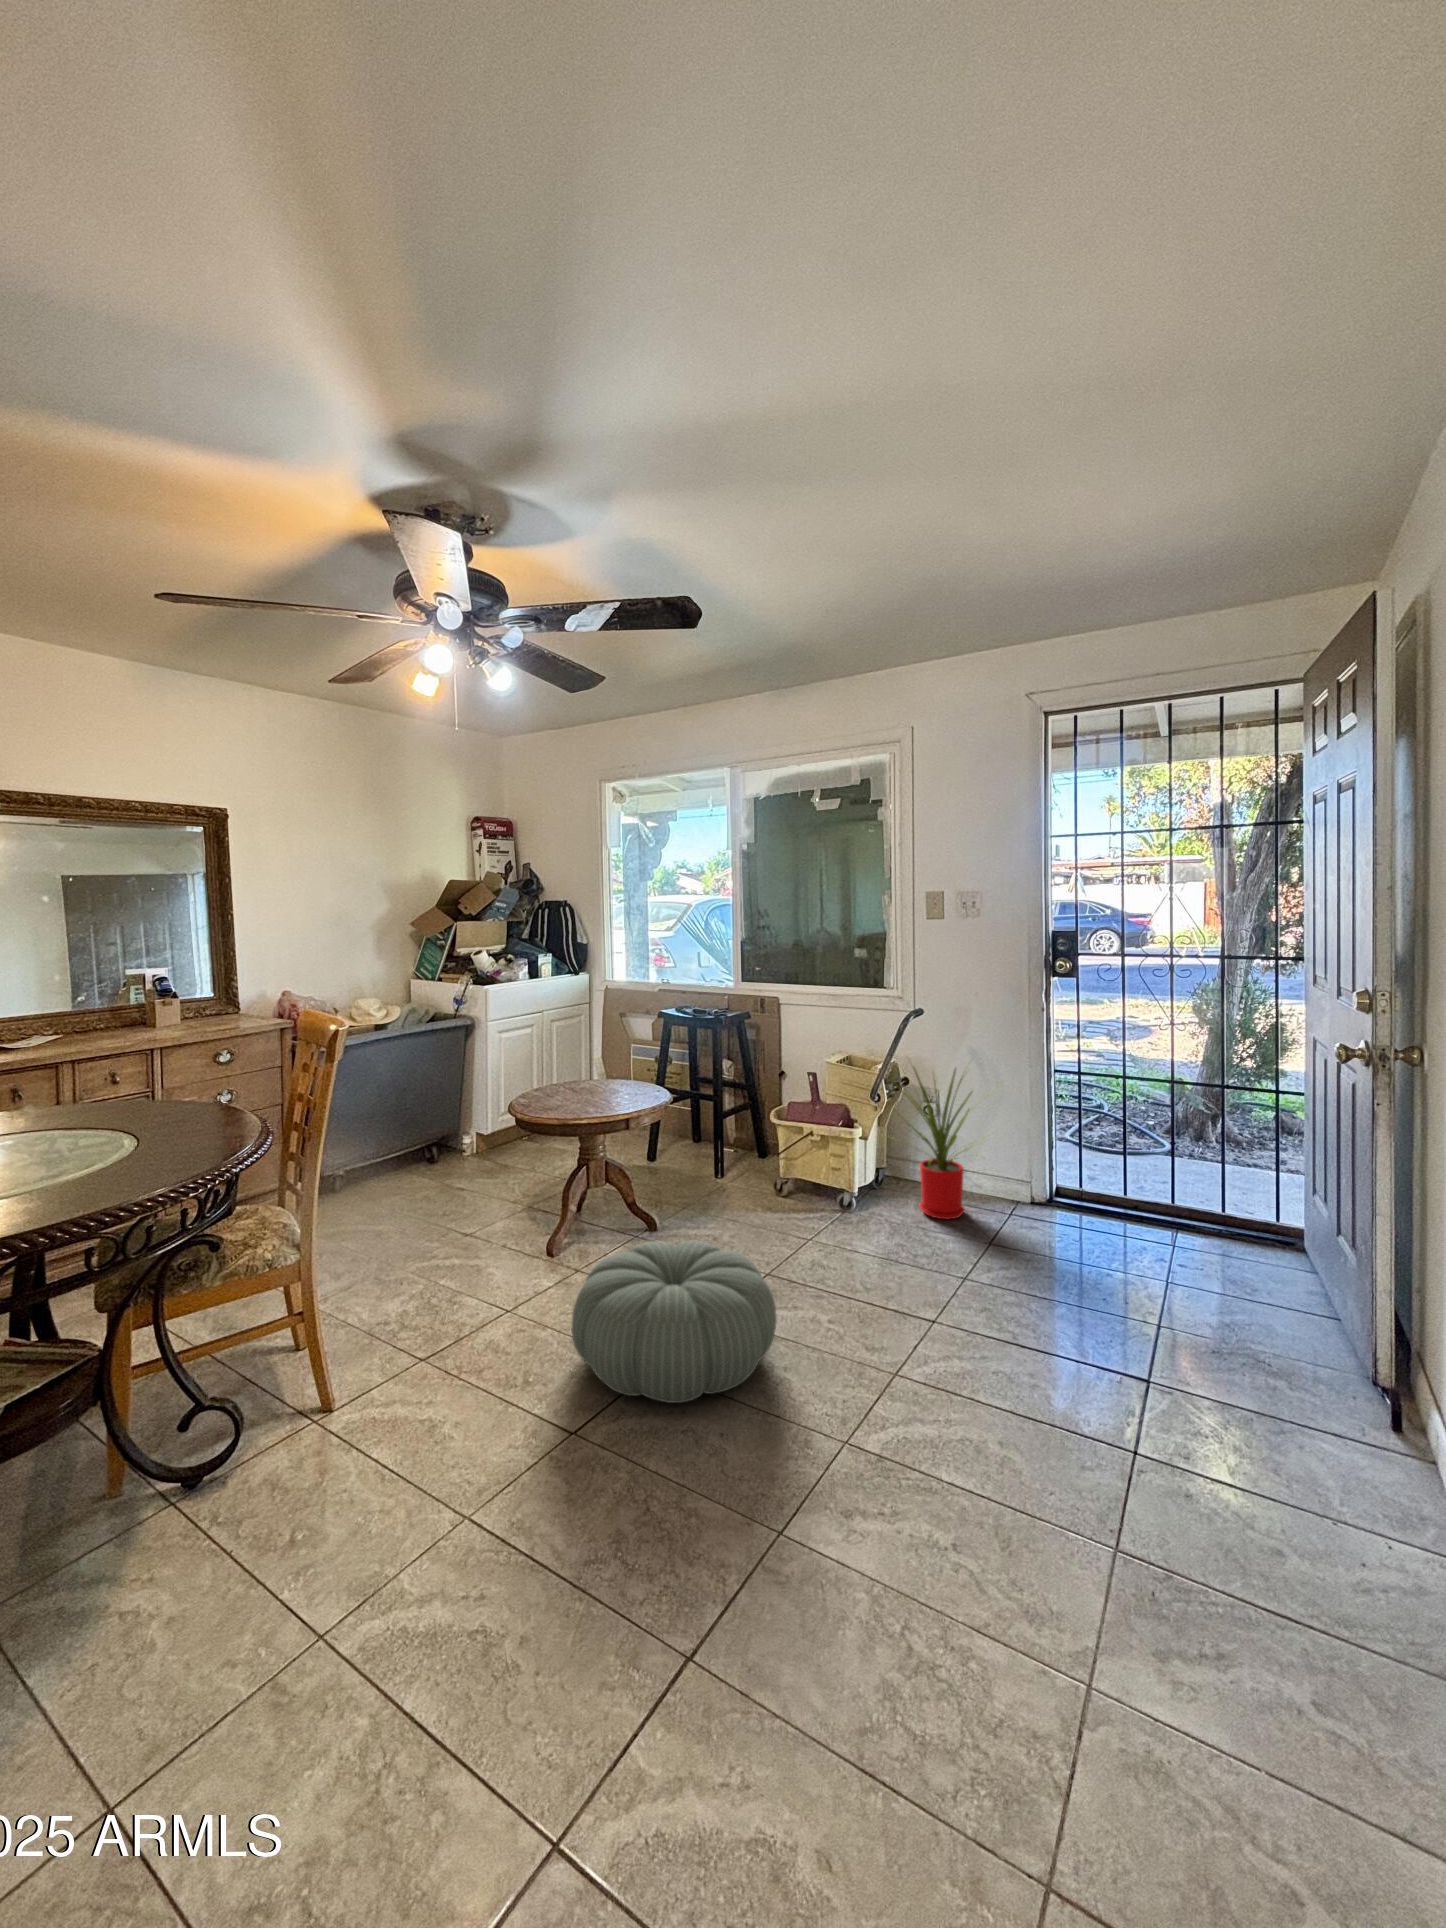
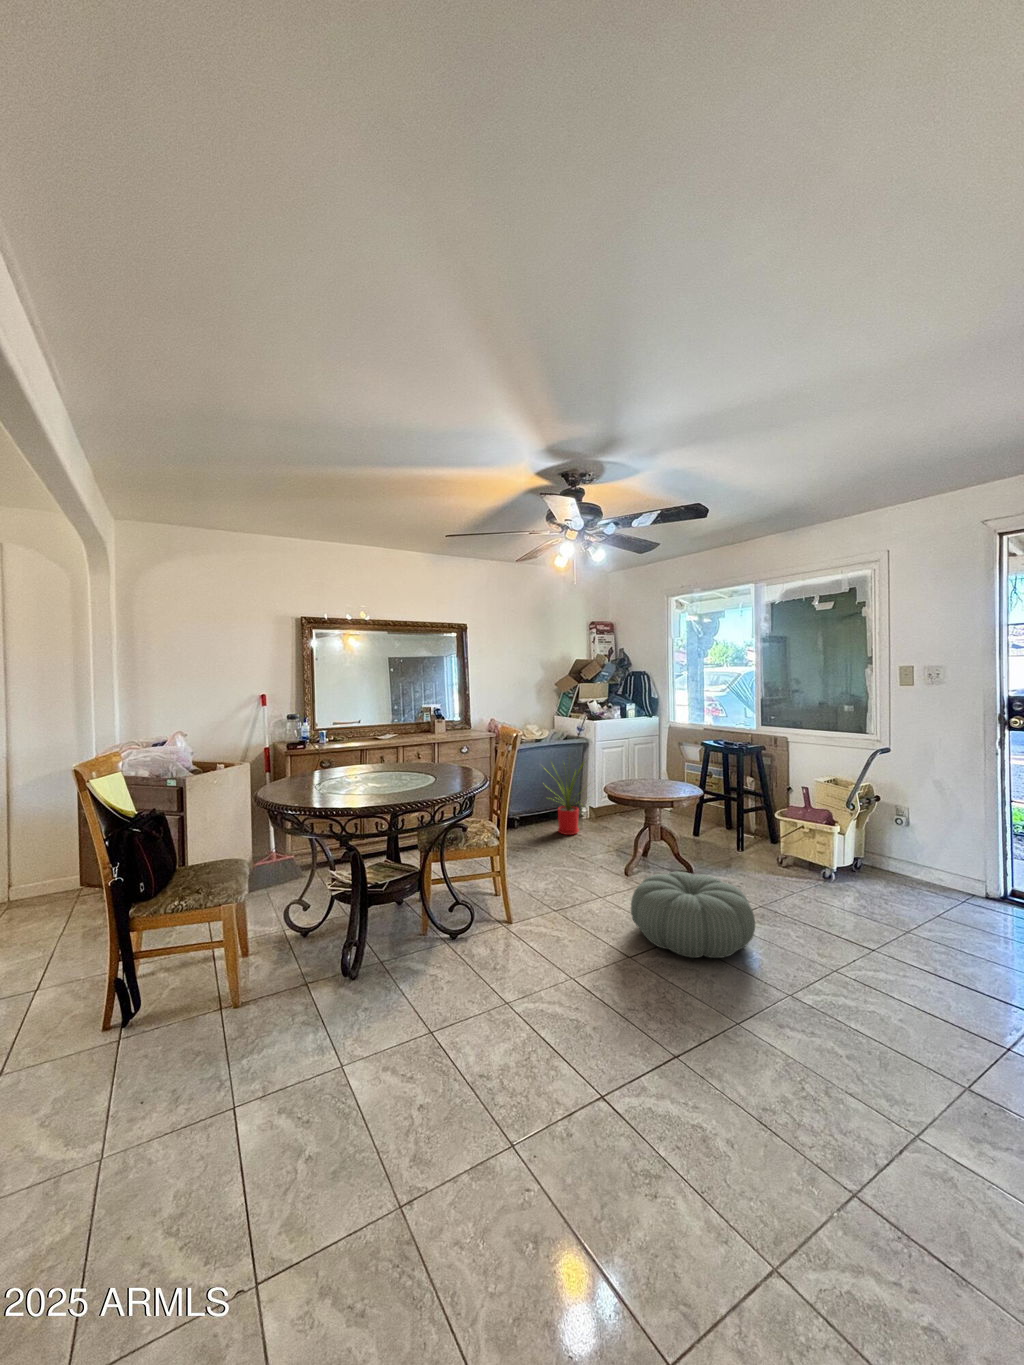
house plant: present [892,1067,998,1219] -> present [553,762,585,835]

